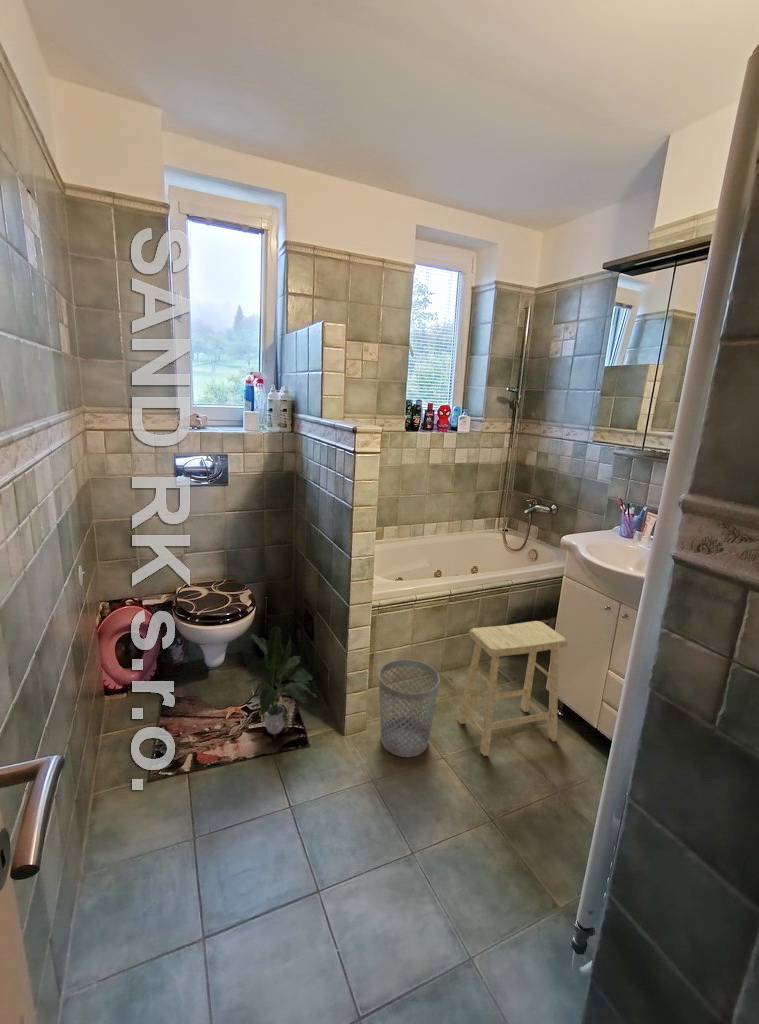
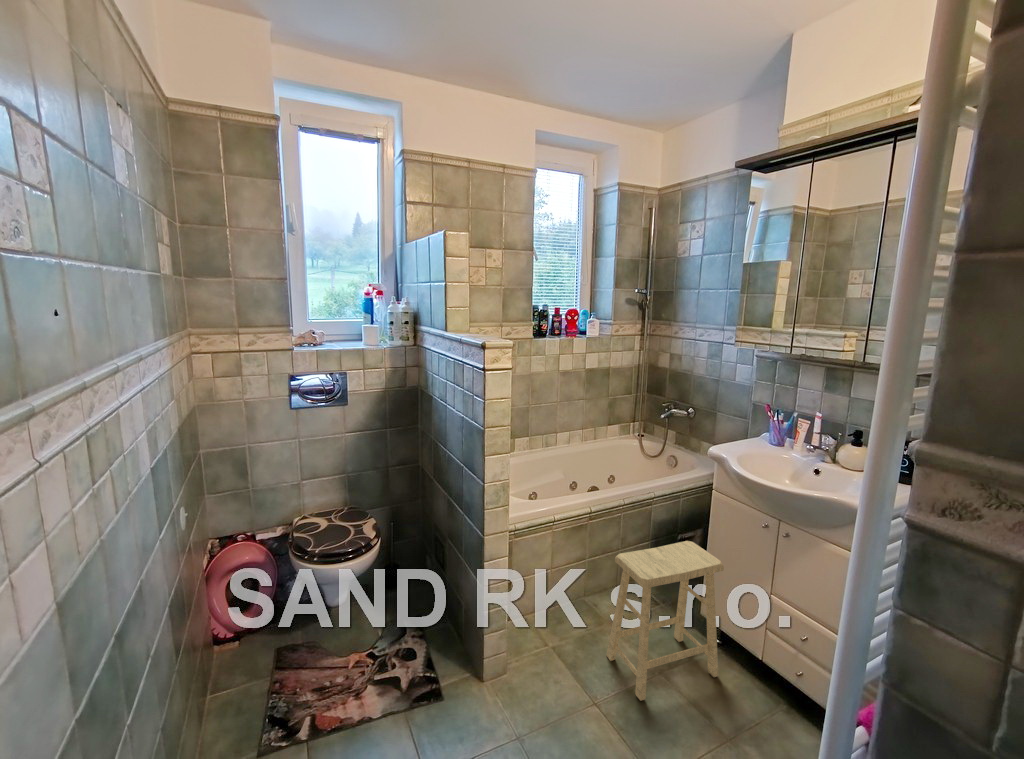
potted plant: present [247,626,317,734] -> none [367,562,451,686]
wastebasket: present [379,659,440,757] -> none [519,591,587,707]

